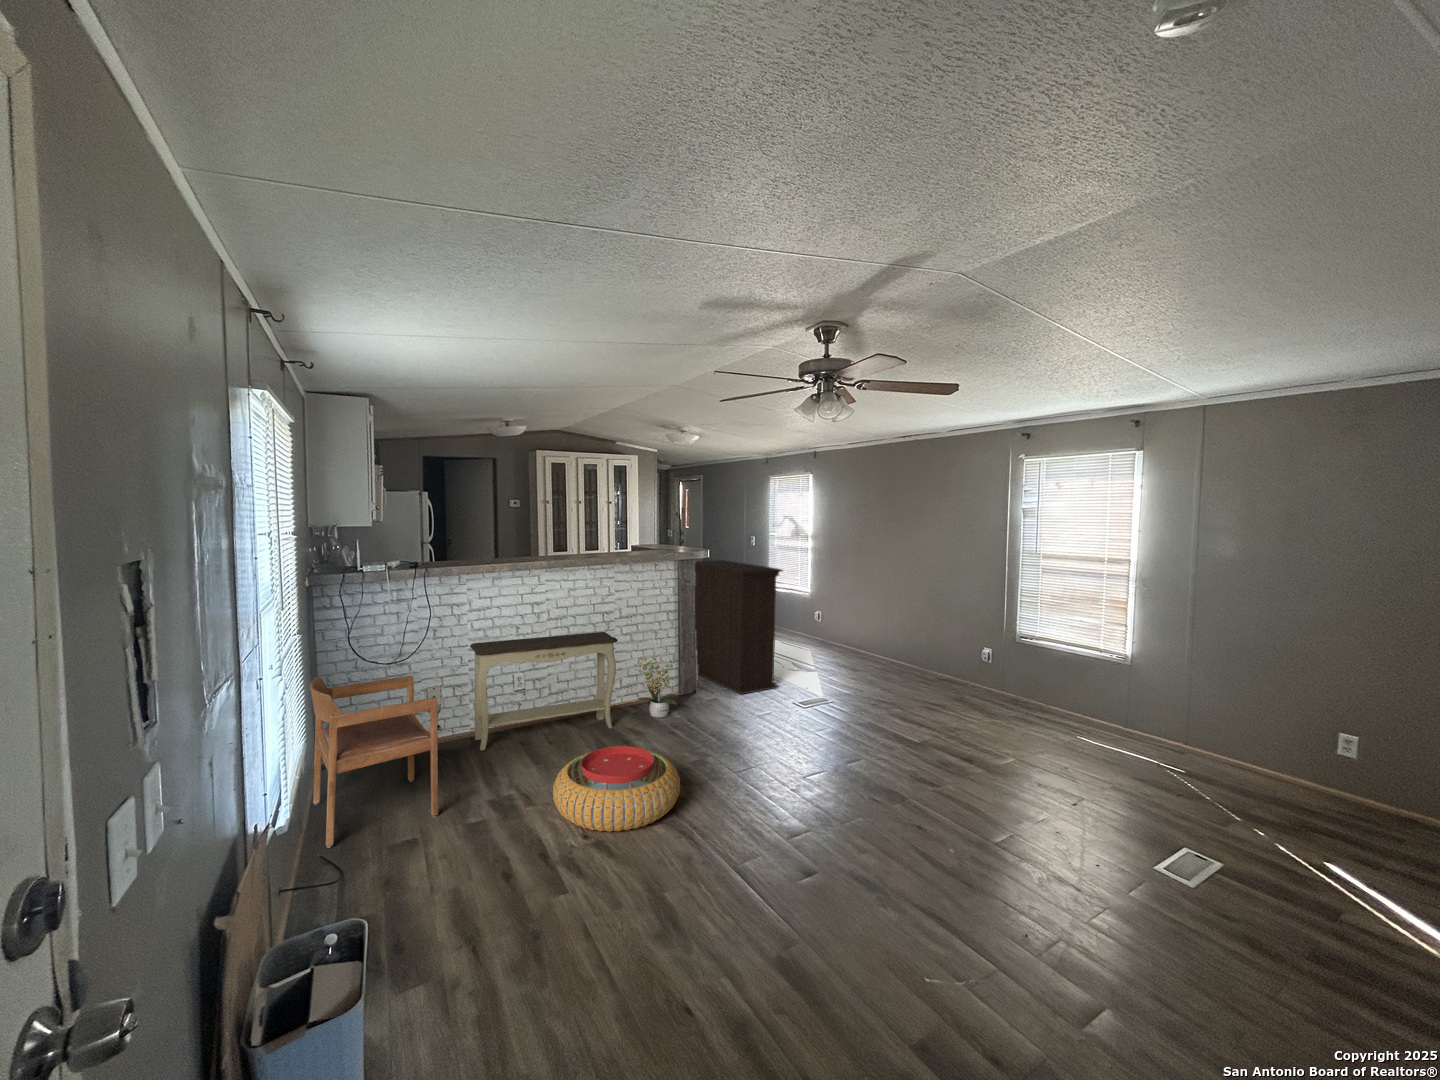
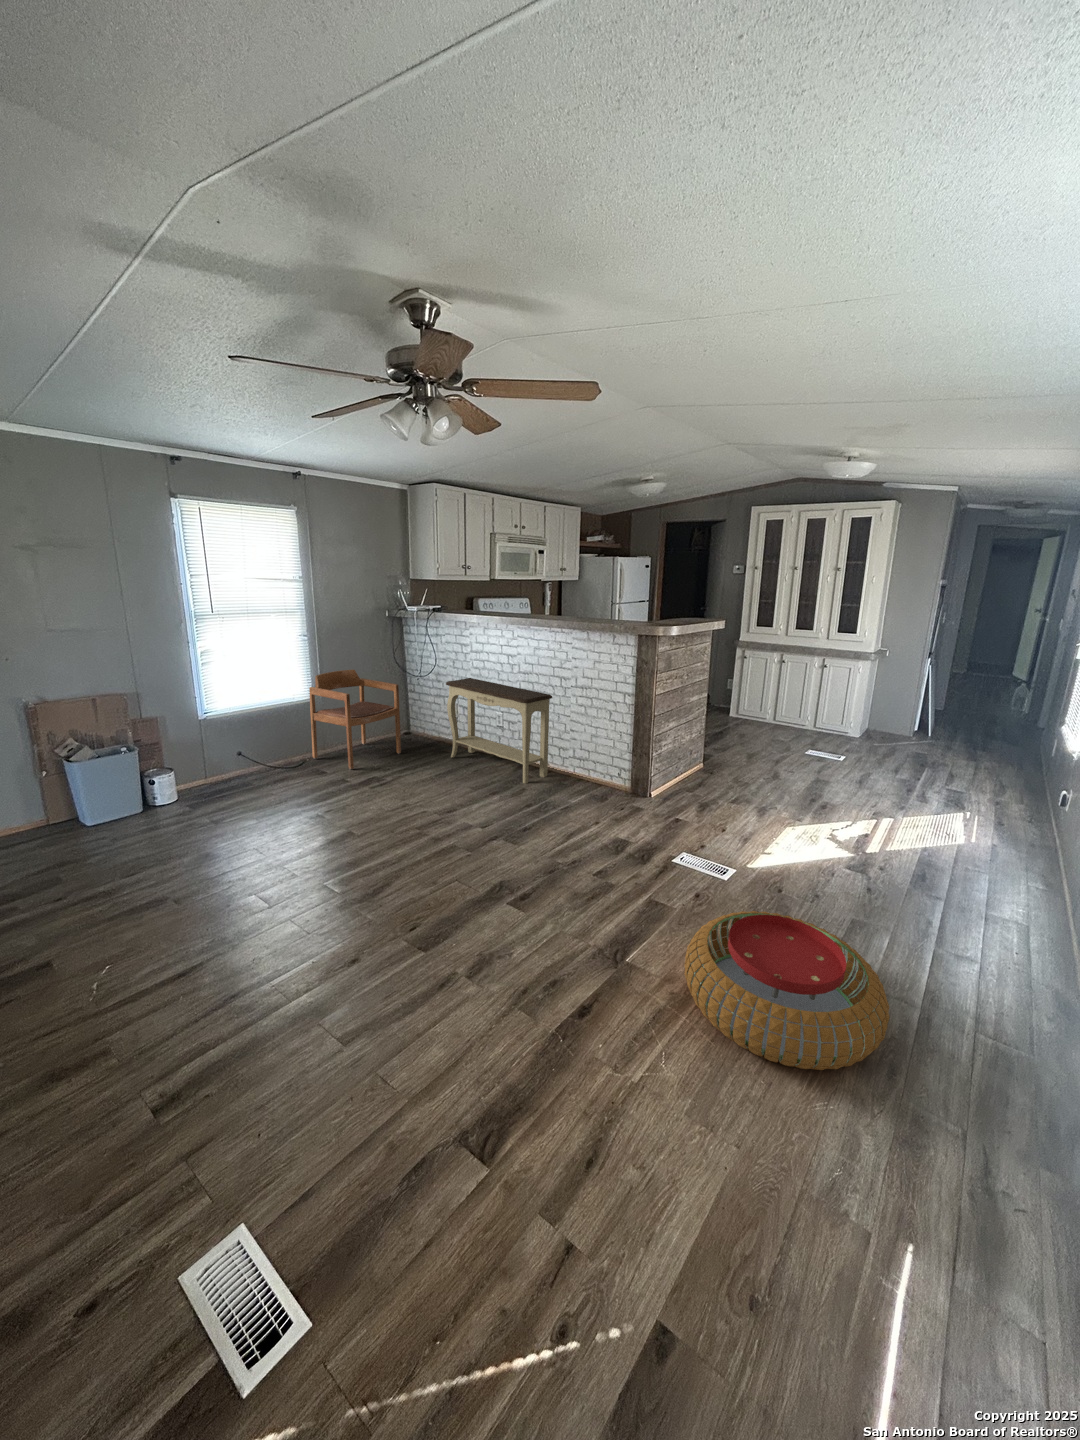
bookshelf: present [695,560,783,694] -> none [682,645,817,841]
potted plant: present [635,657,678,718] -> none [551,731,598,798]
pouf: present [553,746,680,832] -> present [684,911,890,1070]

